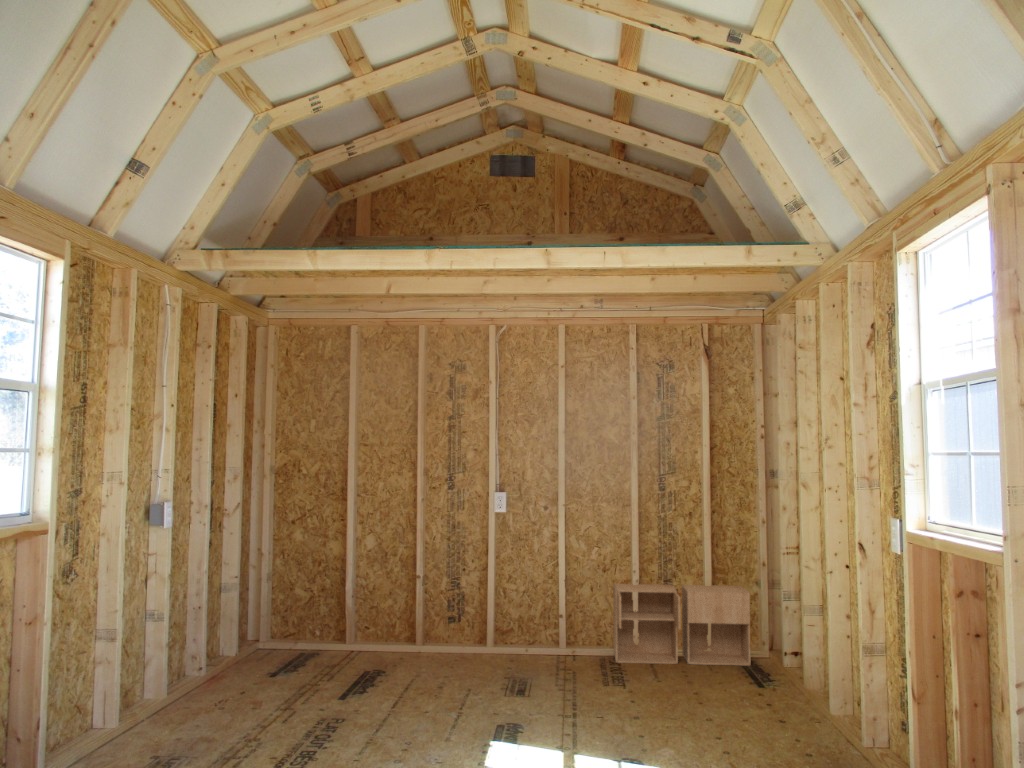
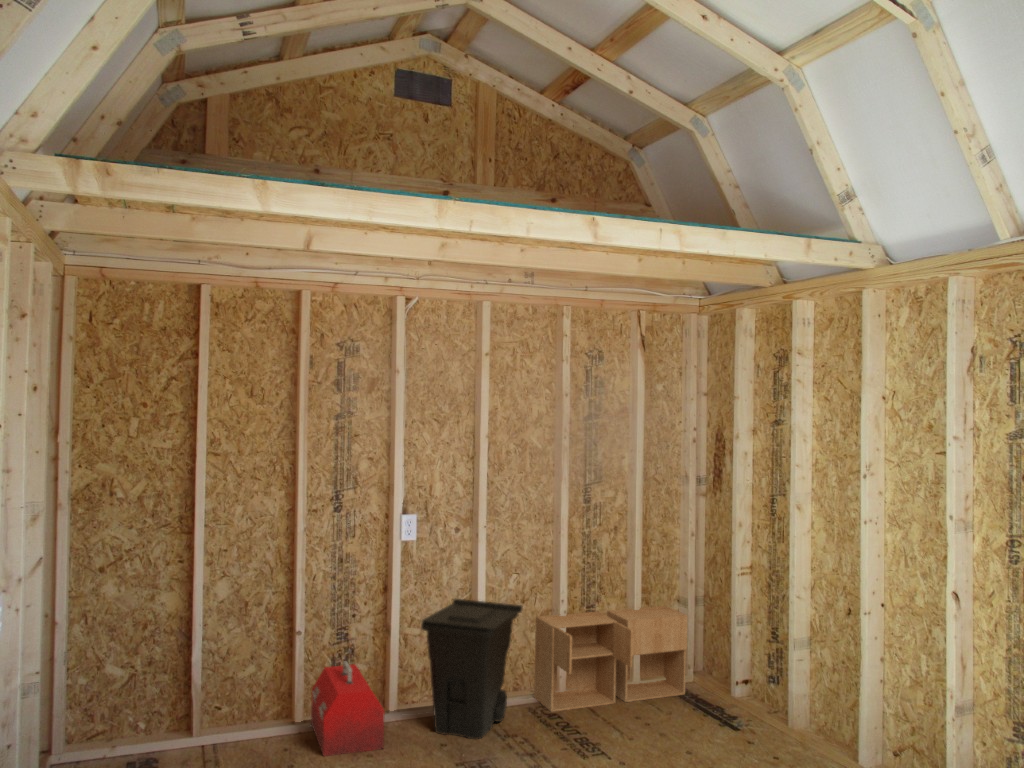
trash can: none [498,563,590,671] -> present [421,598,522,739]
toolbox: none [418,601,472,667] -> present [311,661,385,756]

